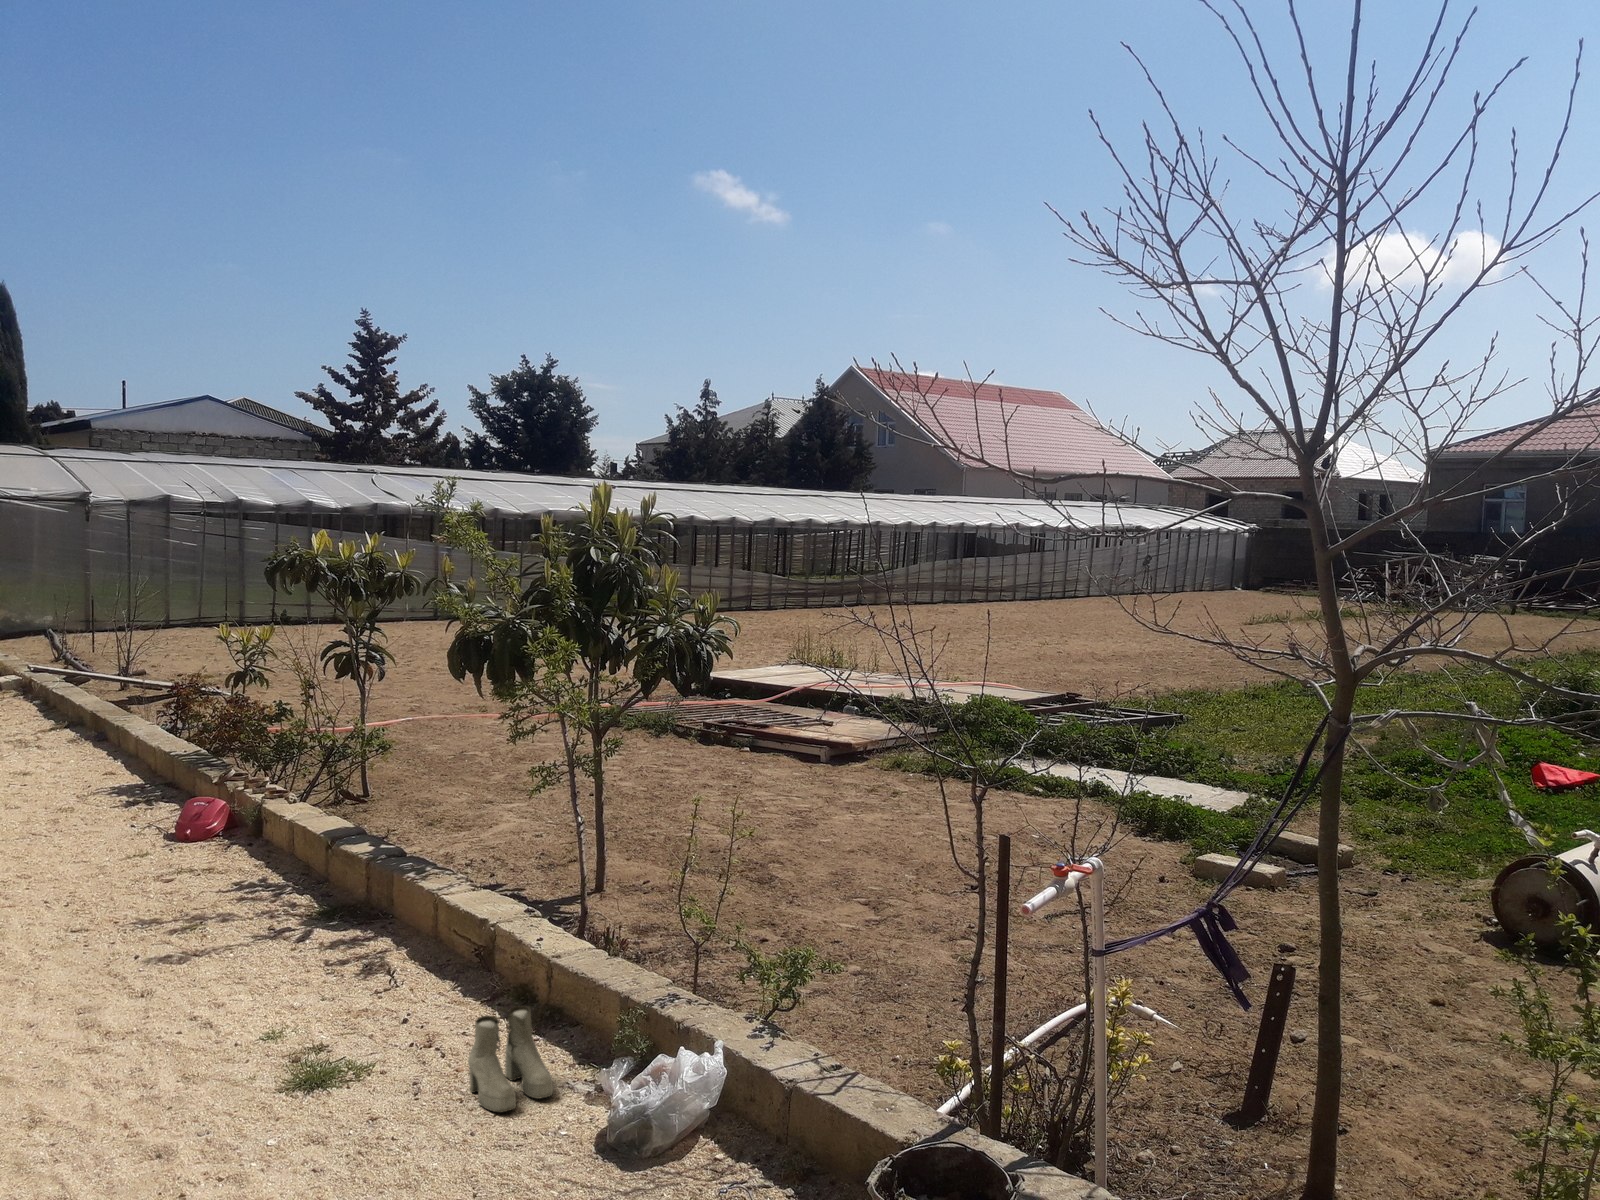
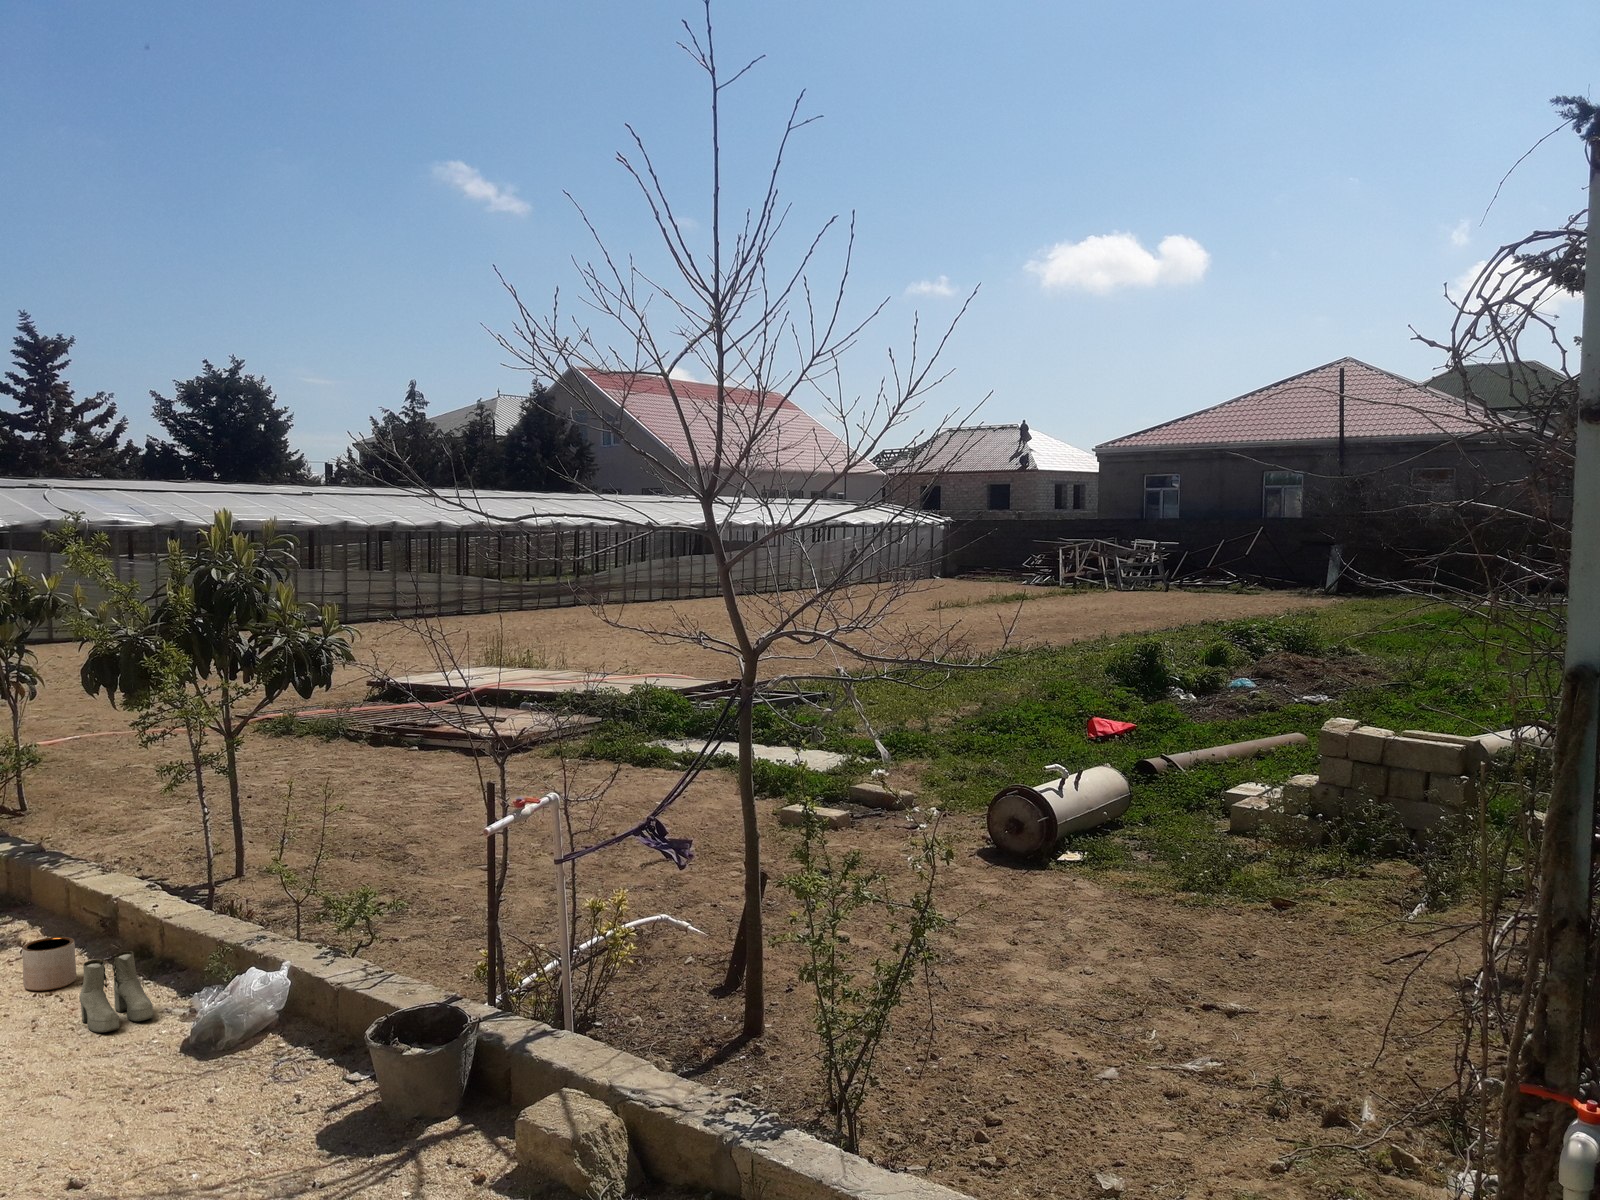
planter: none [397,971,454,1038] -> present [22,937,76,991]

